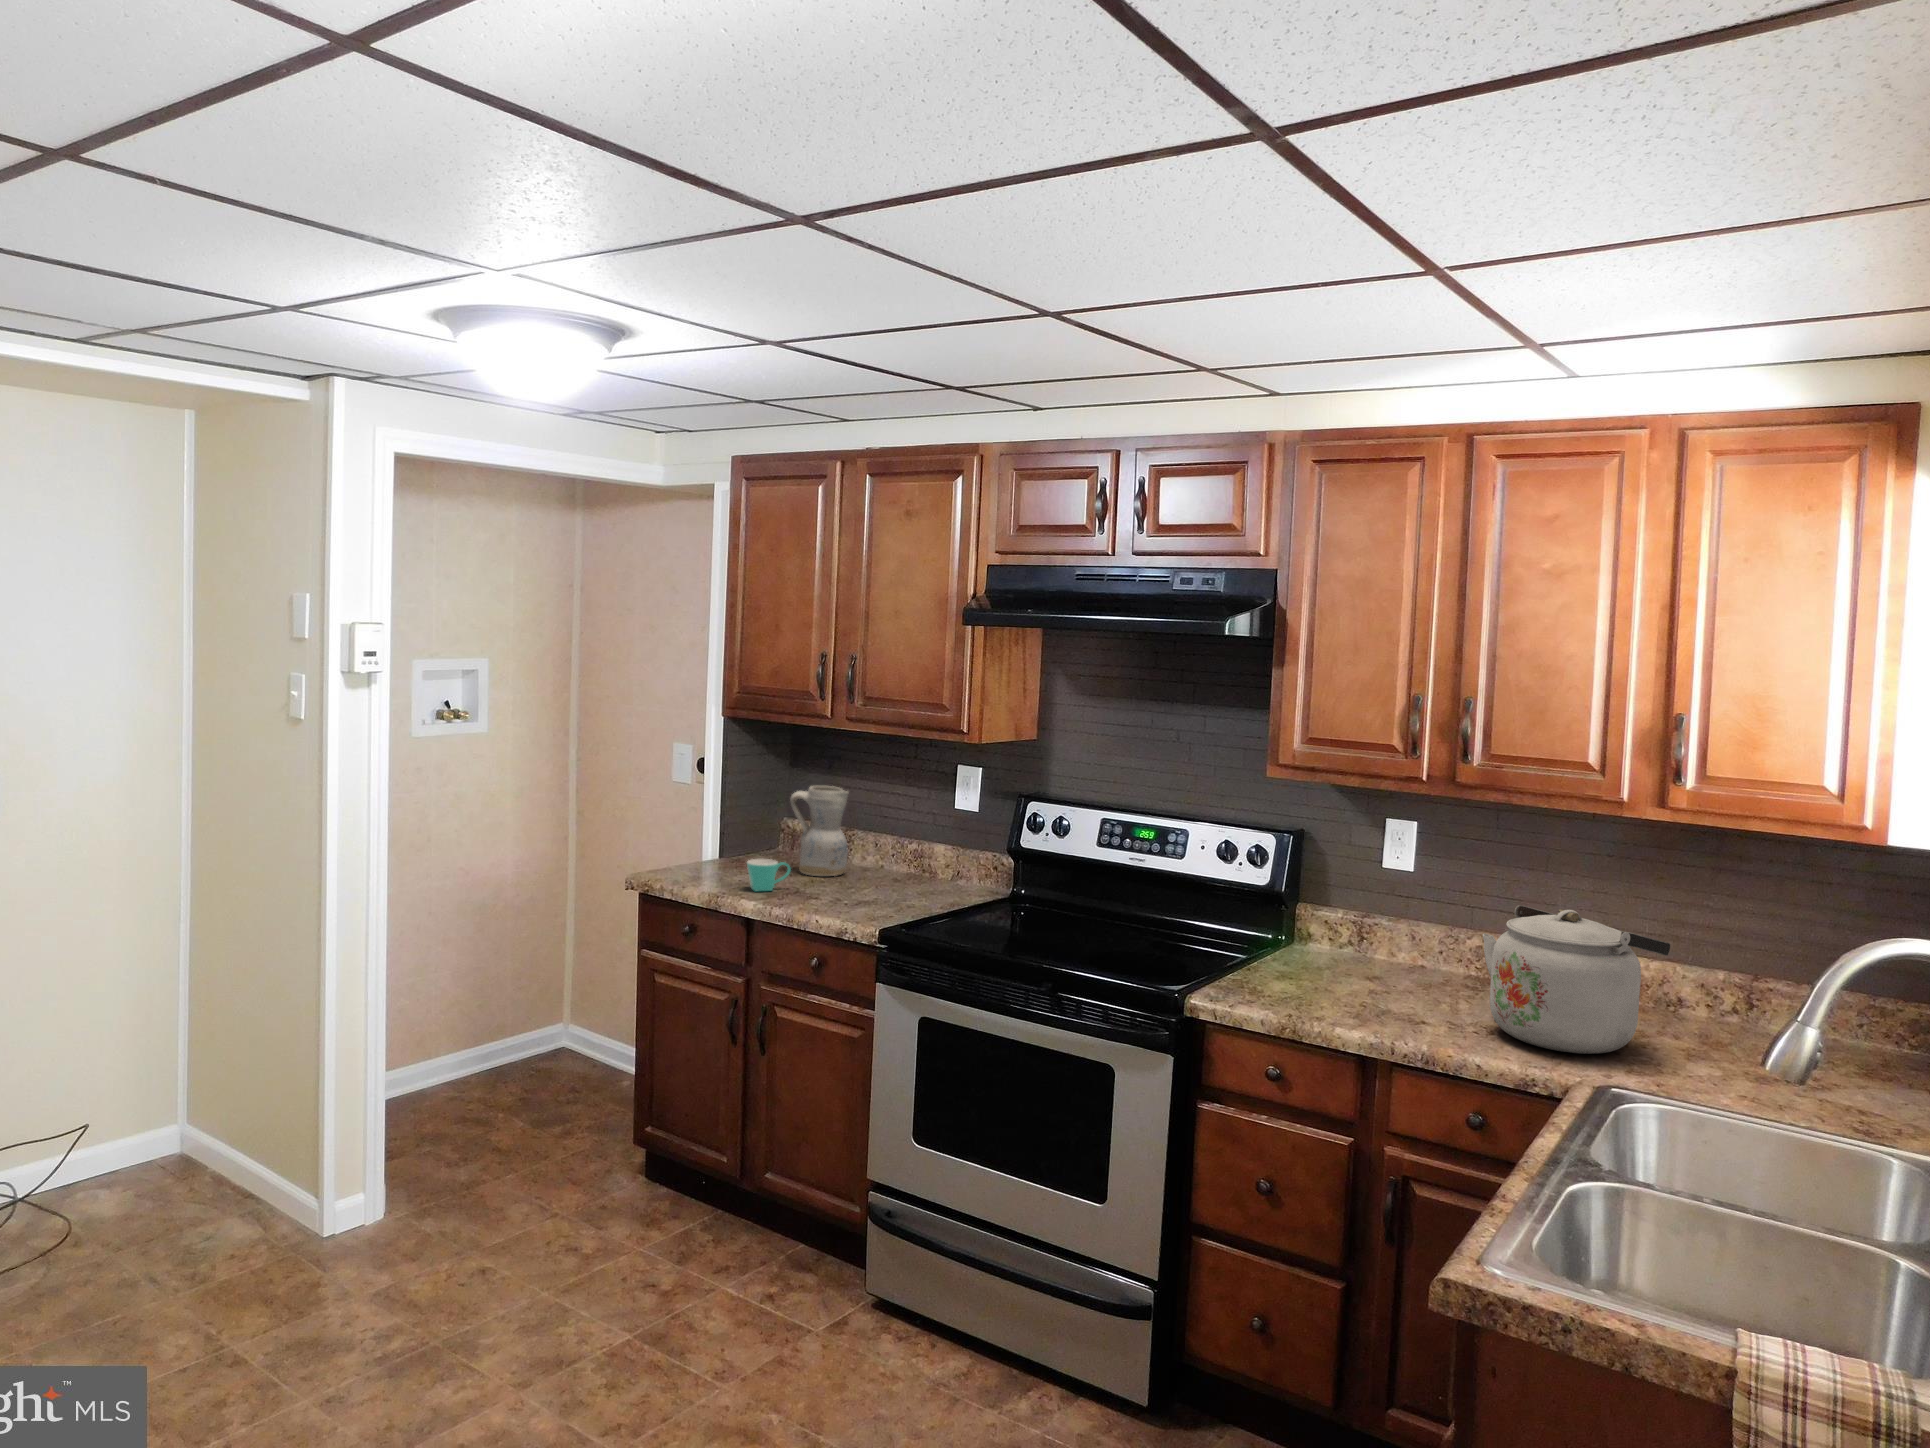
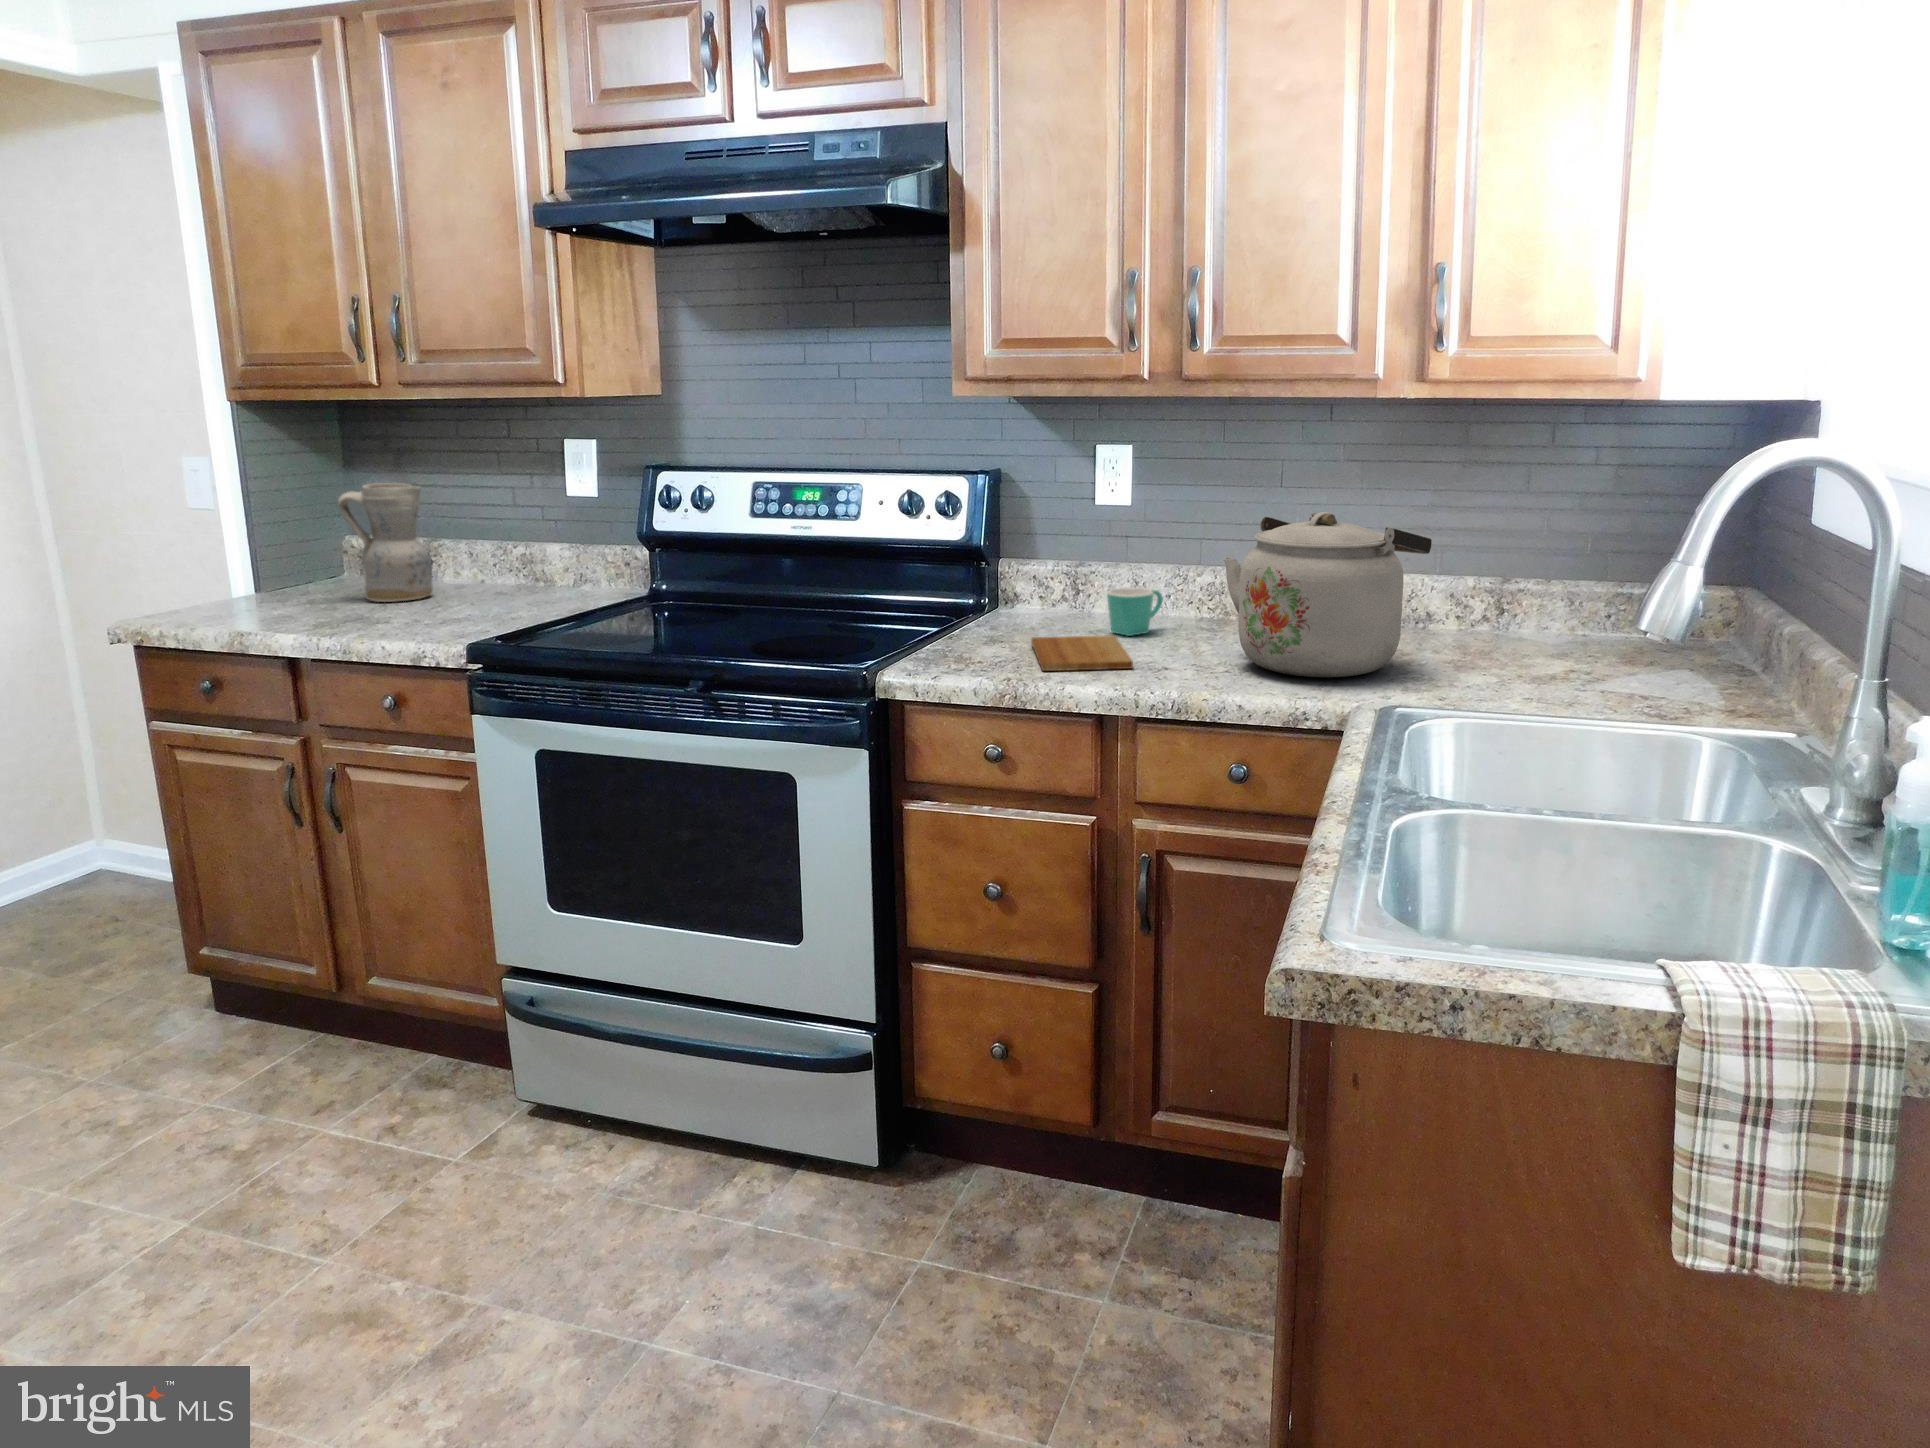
mug: present [747,859,791,891] -> present [1107,588,1163,636]
cutting board: none [1313,977,1395,1019] -> present [1031,635,1133,671]

